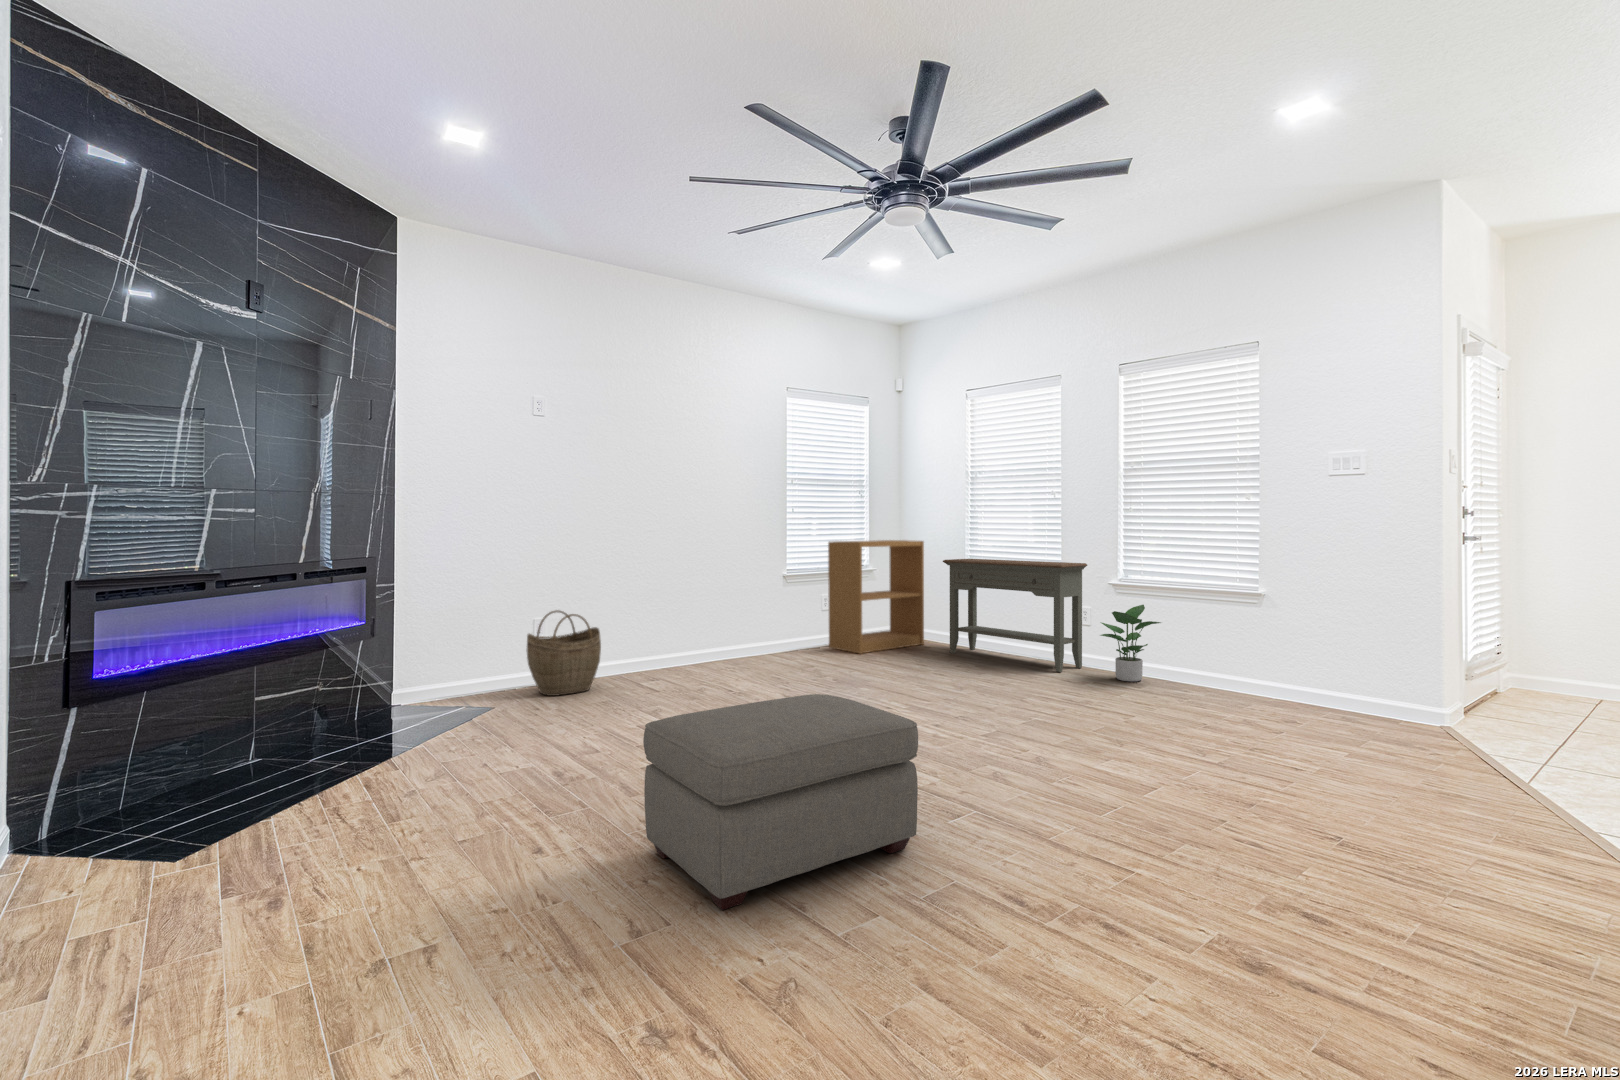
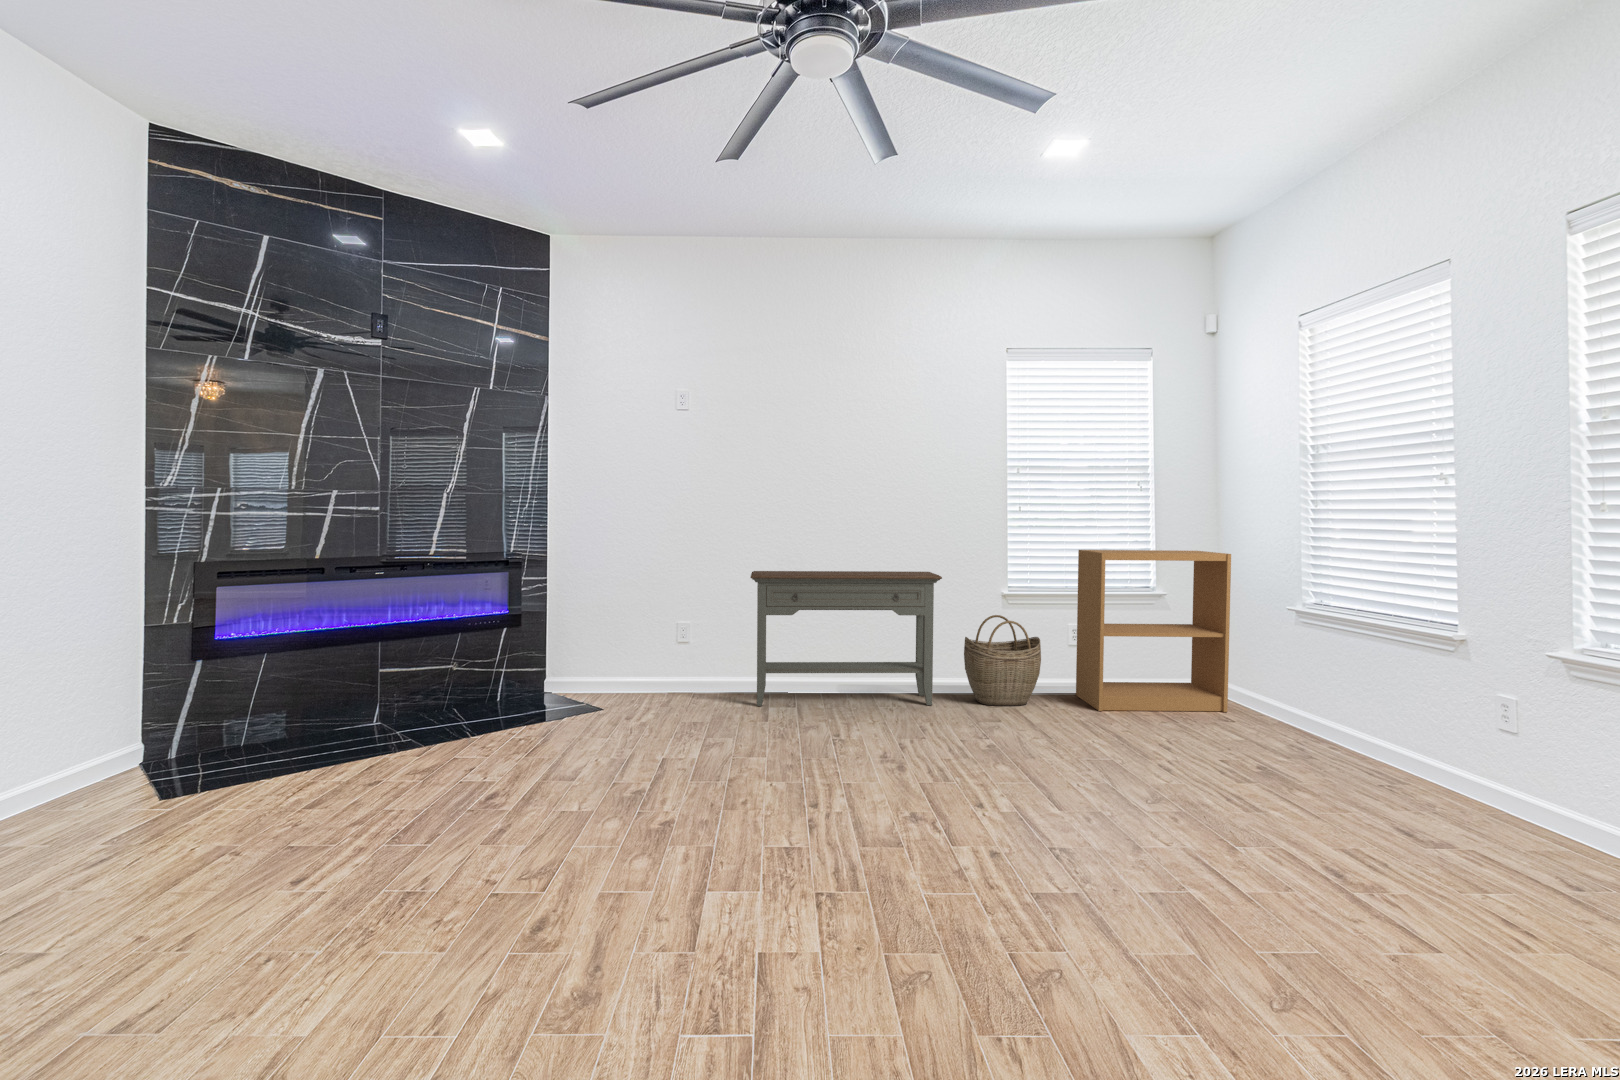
console table: present [943,559,1087,672] -> present [750,571,942,706]
potted plant: present [1101,605,1161,682] -> none [1444,704,1605,854]
woven basket: present [527,610,601,696] -> present [964,615,1041,706]
ottoman: present [643,694,918,910] -> none [220,755,608,1007]

